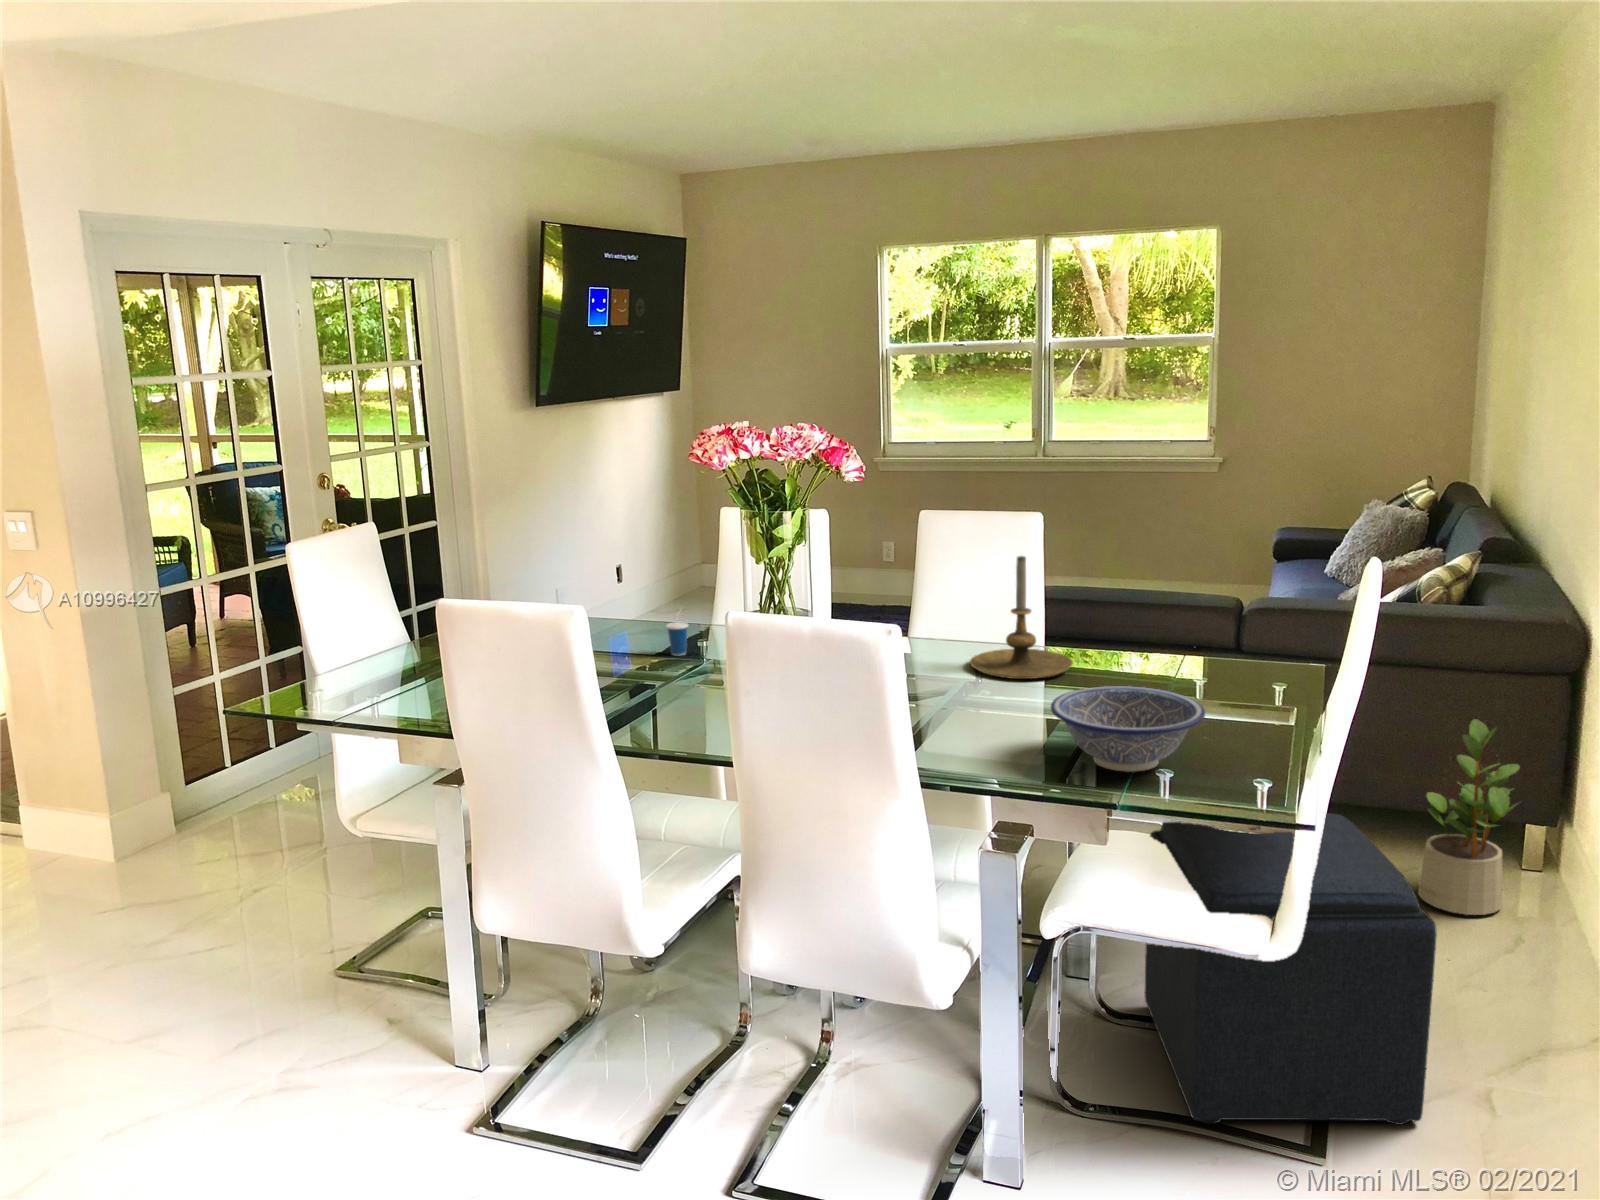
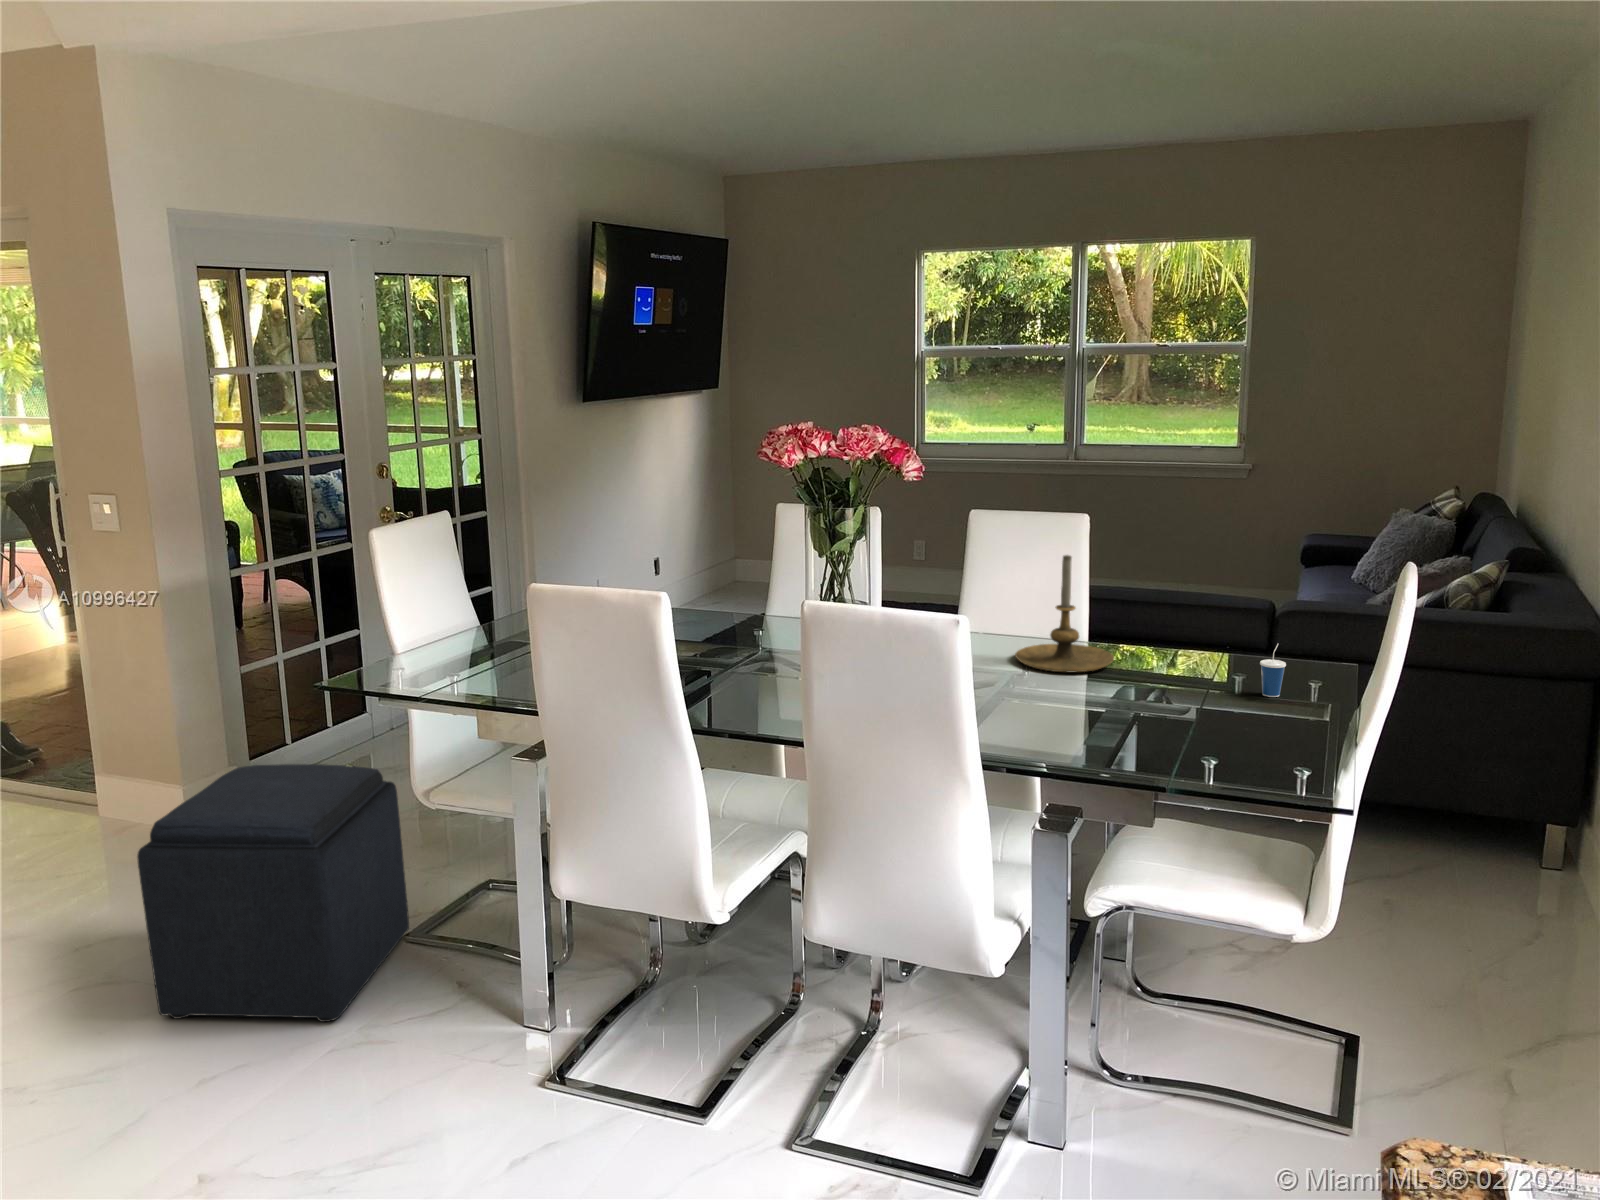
cup: present [666,622,688,655] -> present [1260,644,1286,697]
decorative bowl: present [1051,686,1205,772] -> none [1101,680,1248,760]
potted plant: present [1418,719,1519,915] -> none [1439,720,1542,908]
ottoman: present [1145,813,1437,1125] -> present [137,764,409,1022]

